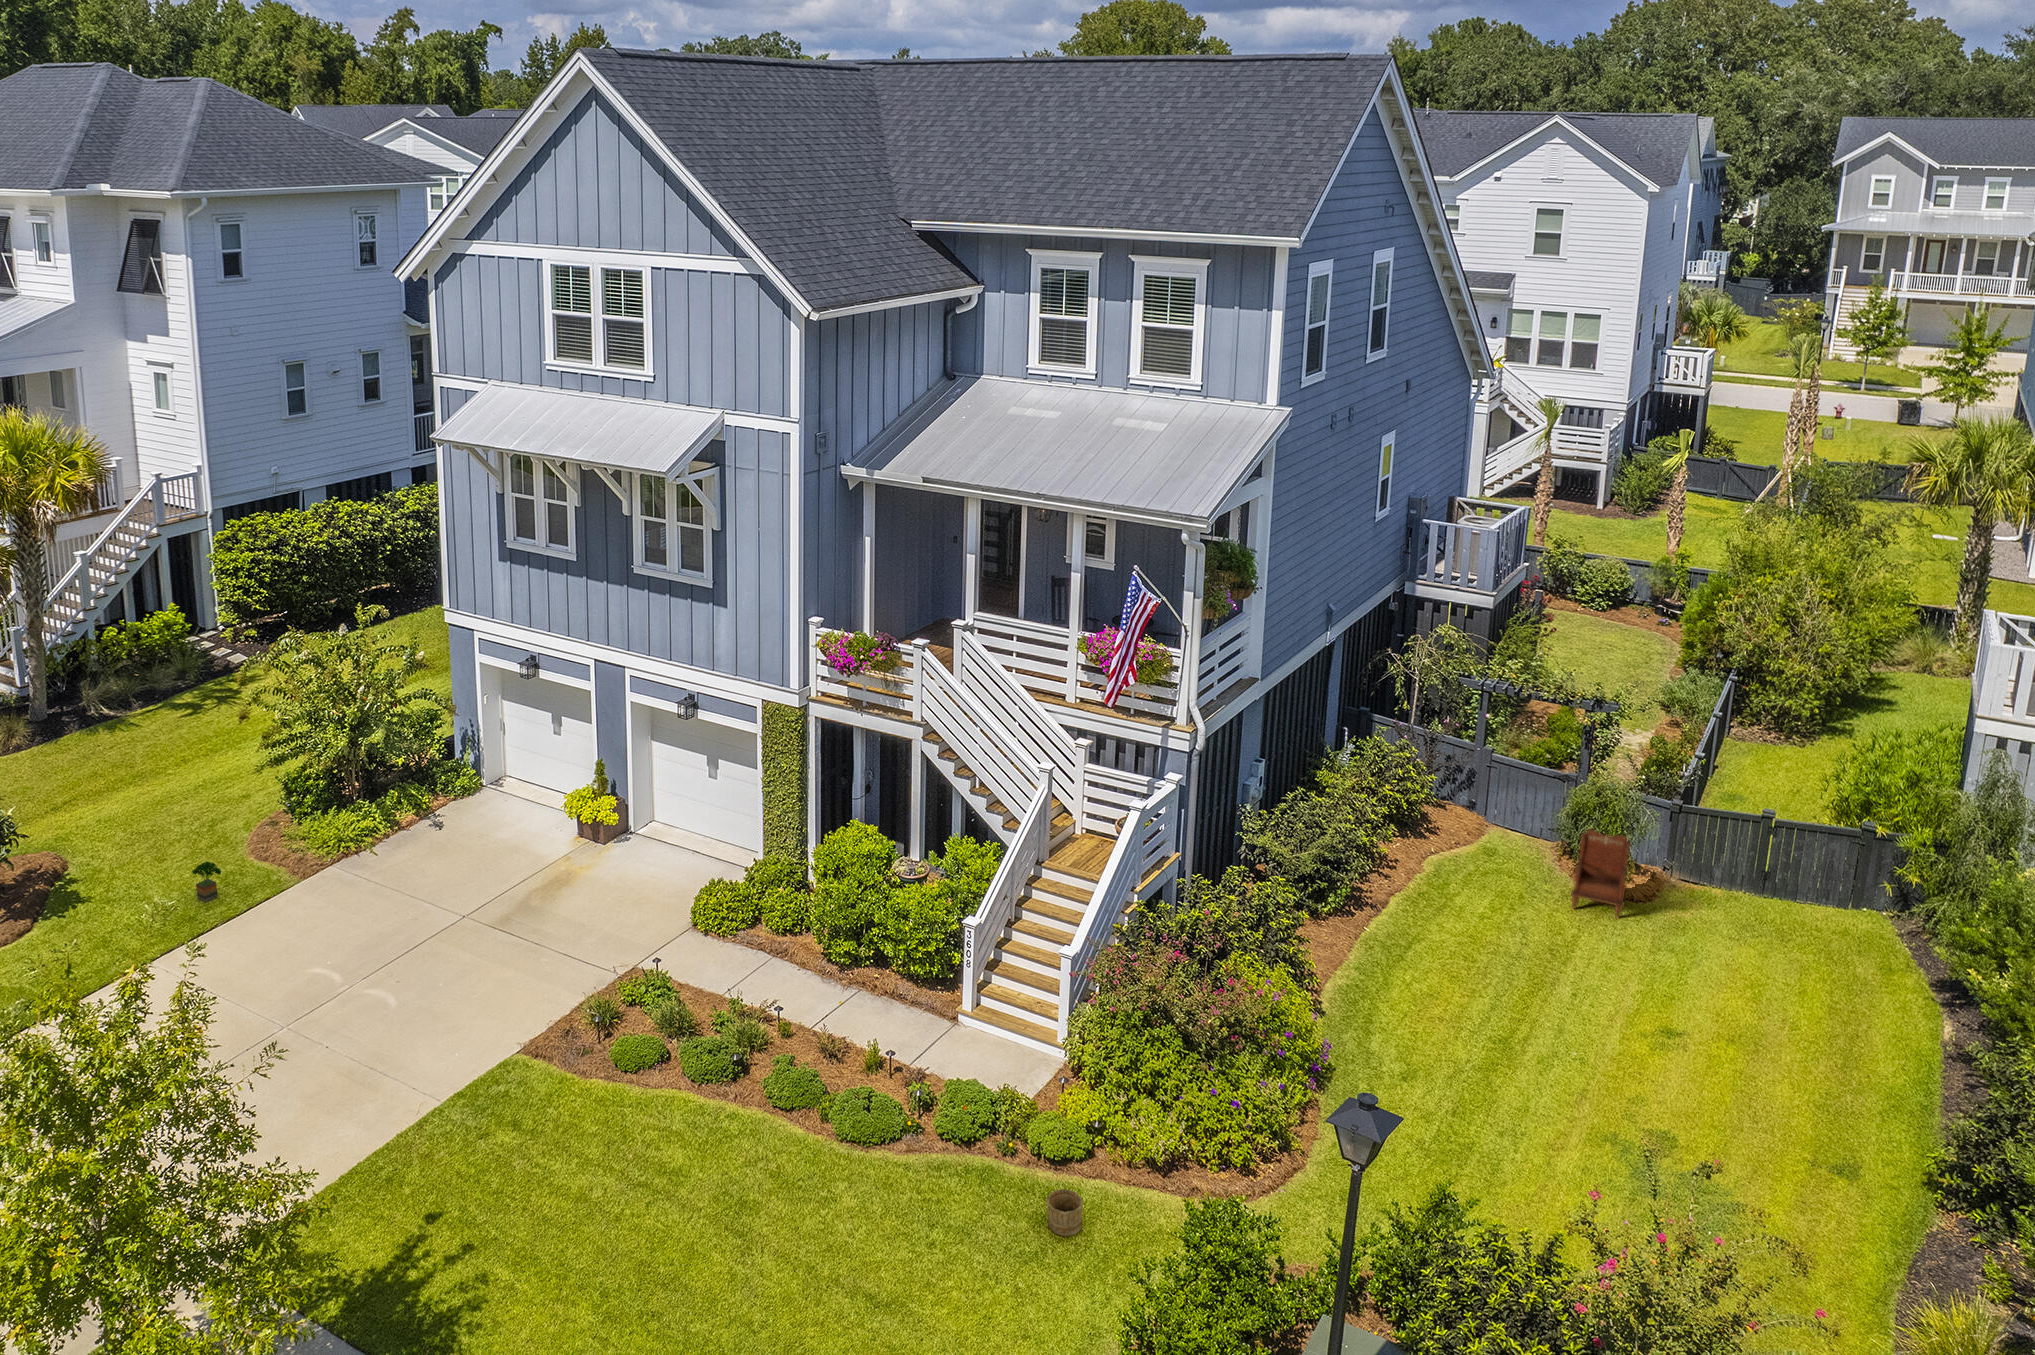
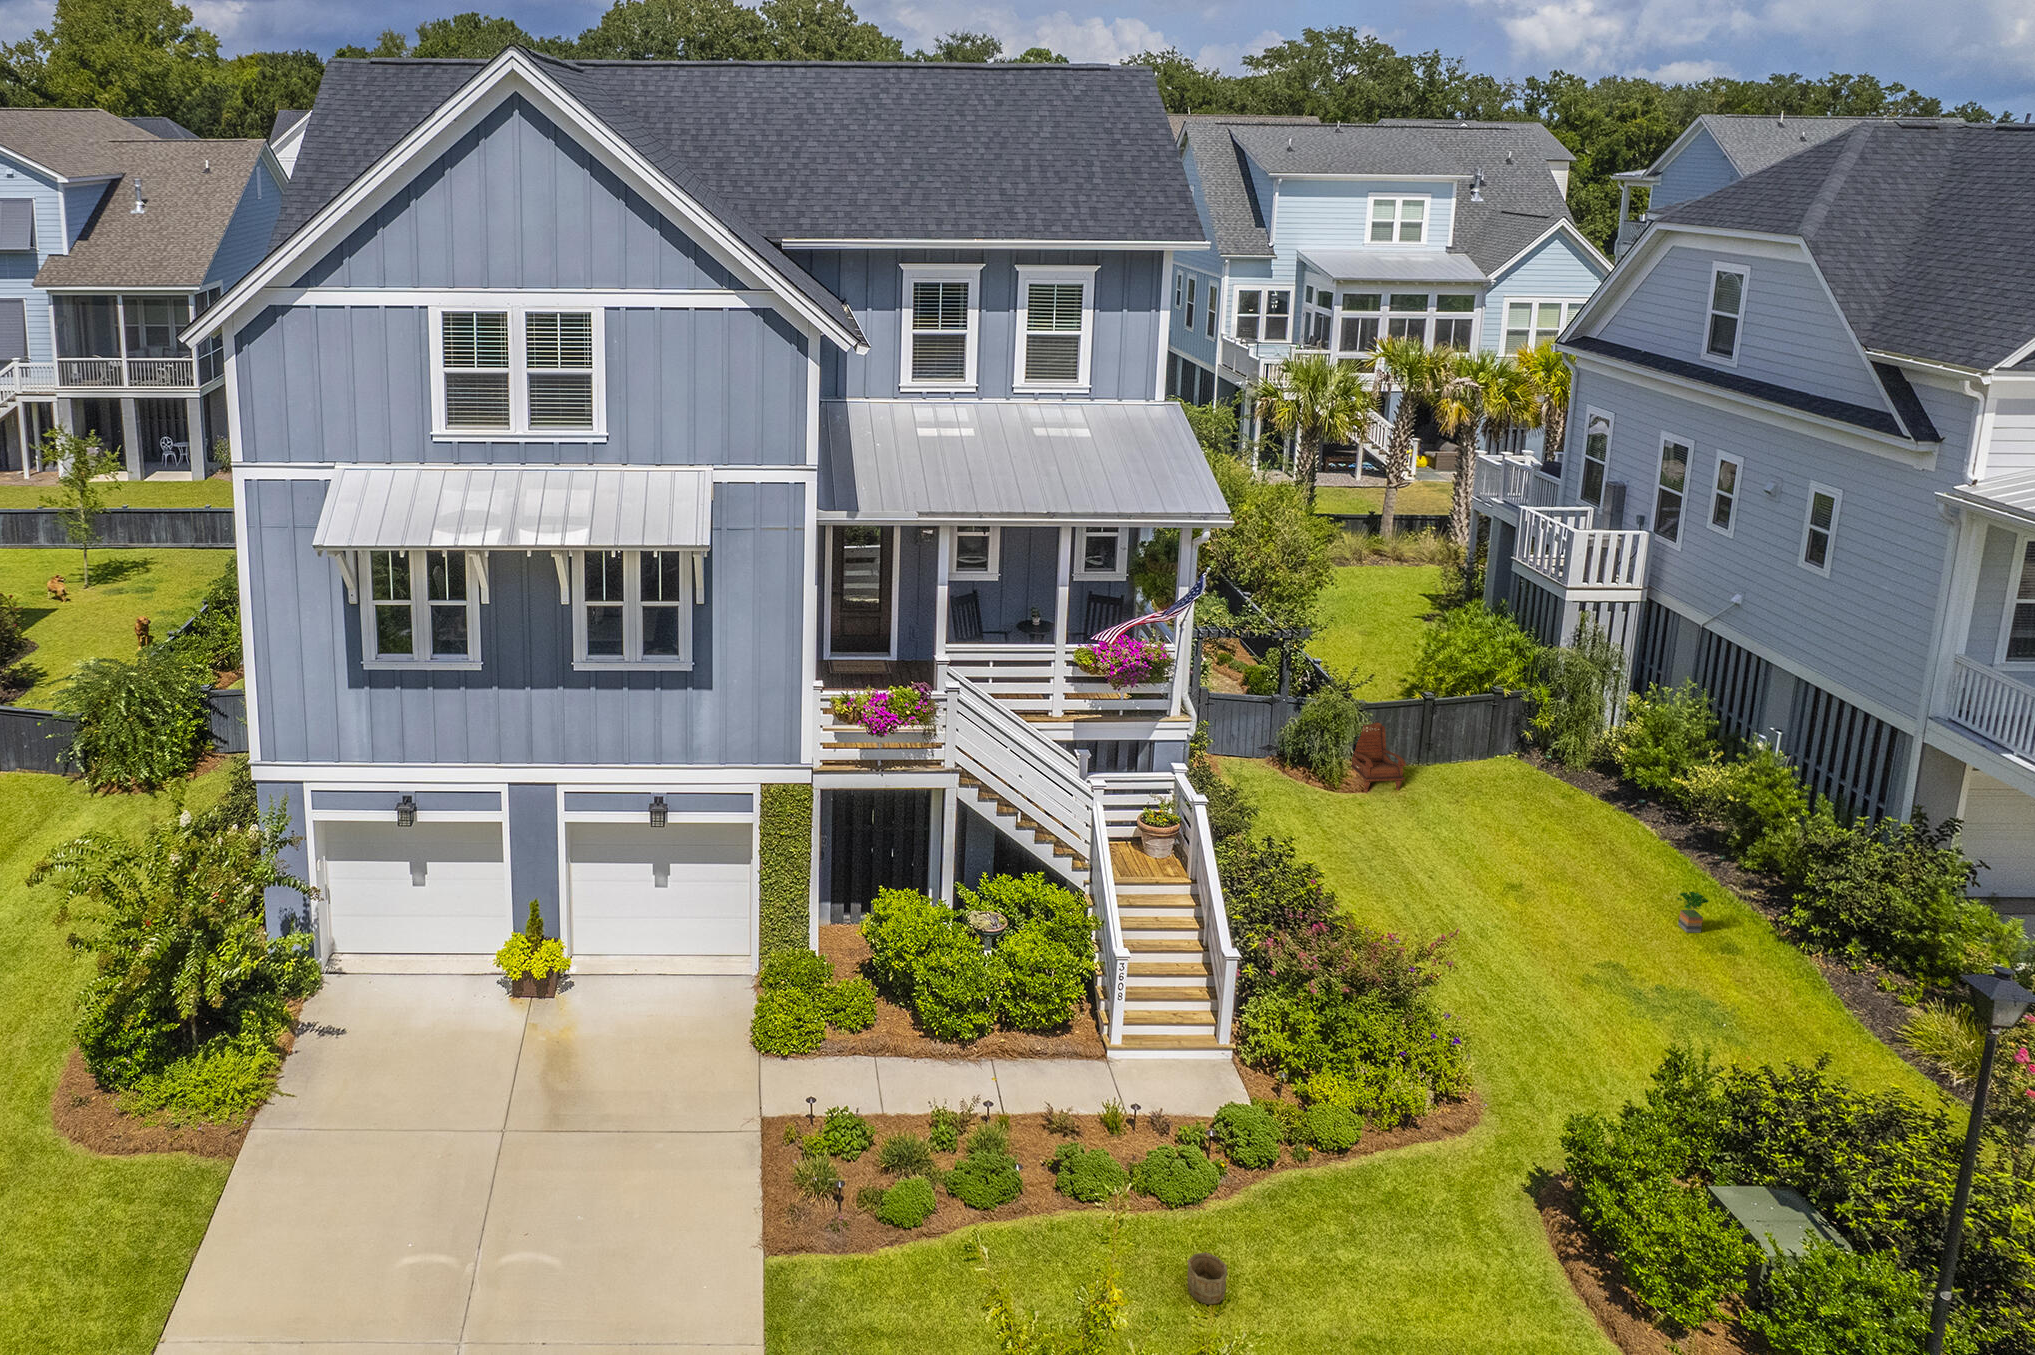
potted tree: present [192,862,221,902] -> present [1677,892,1708,932]
wooden bucket: present [1046,1189,1083,1237] -> present [1187,1253,1227,1304]

